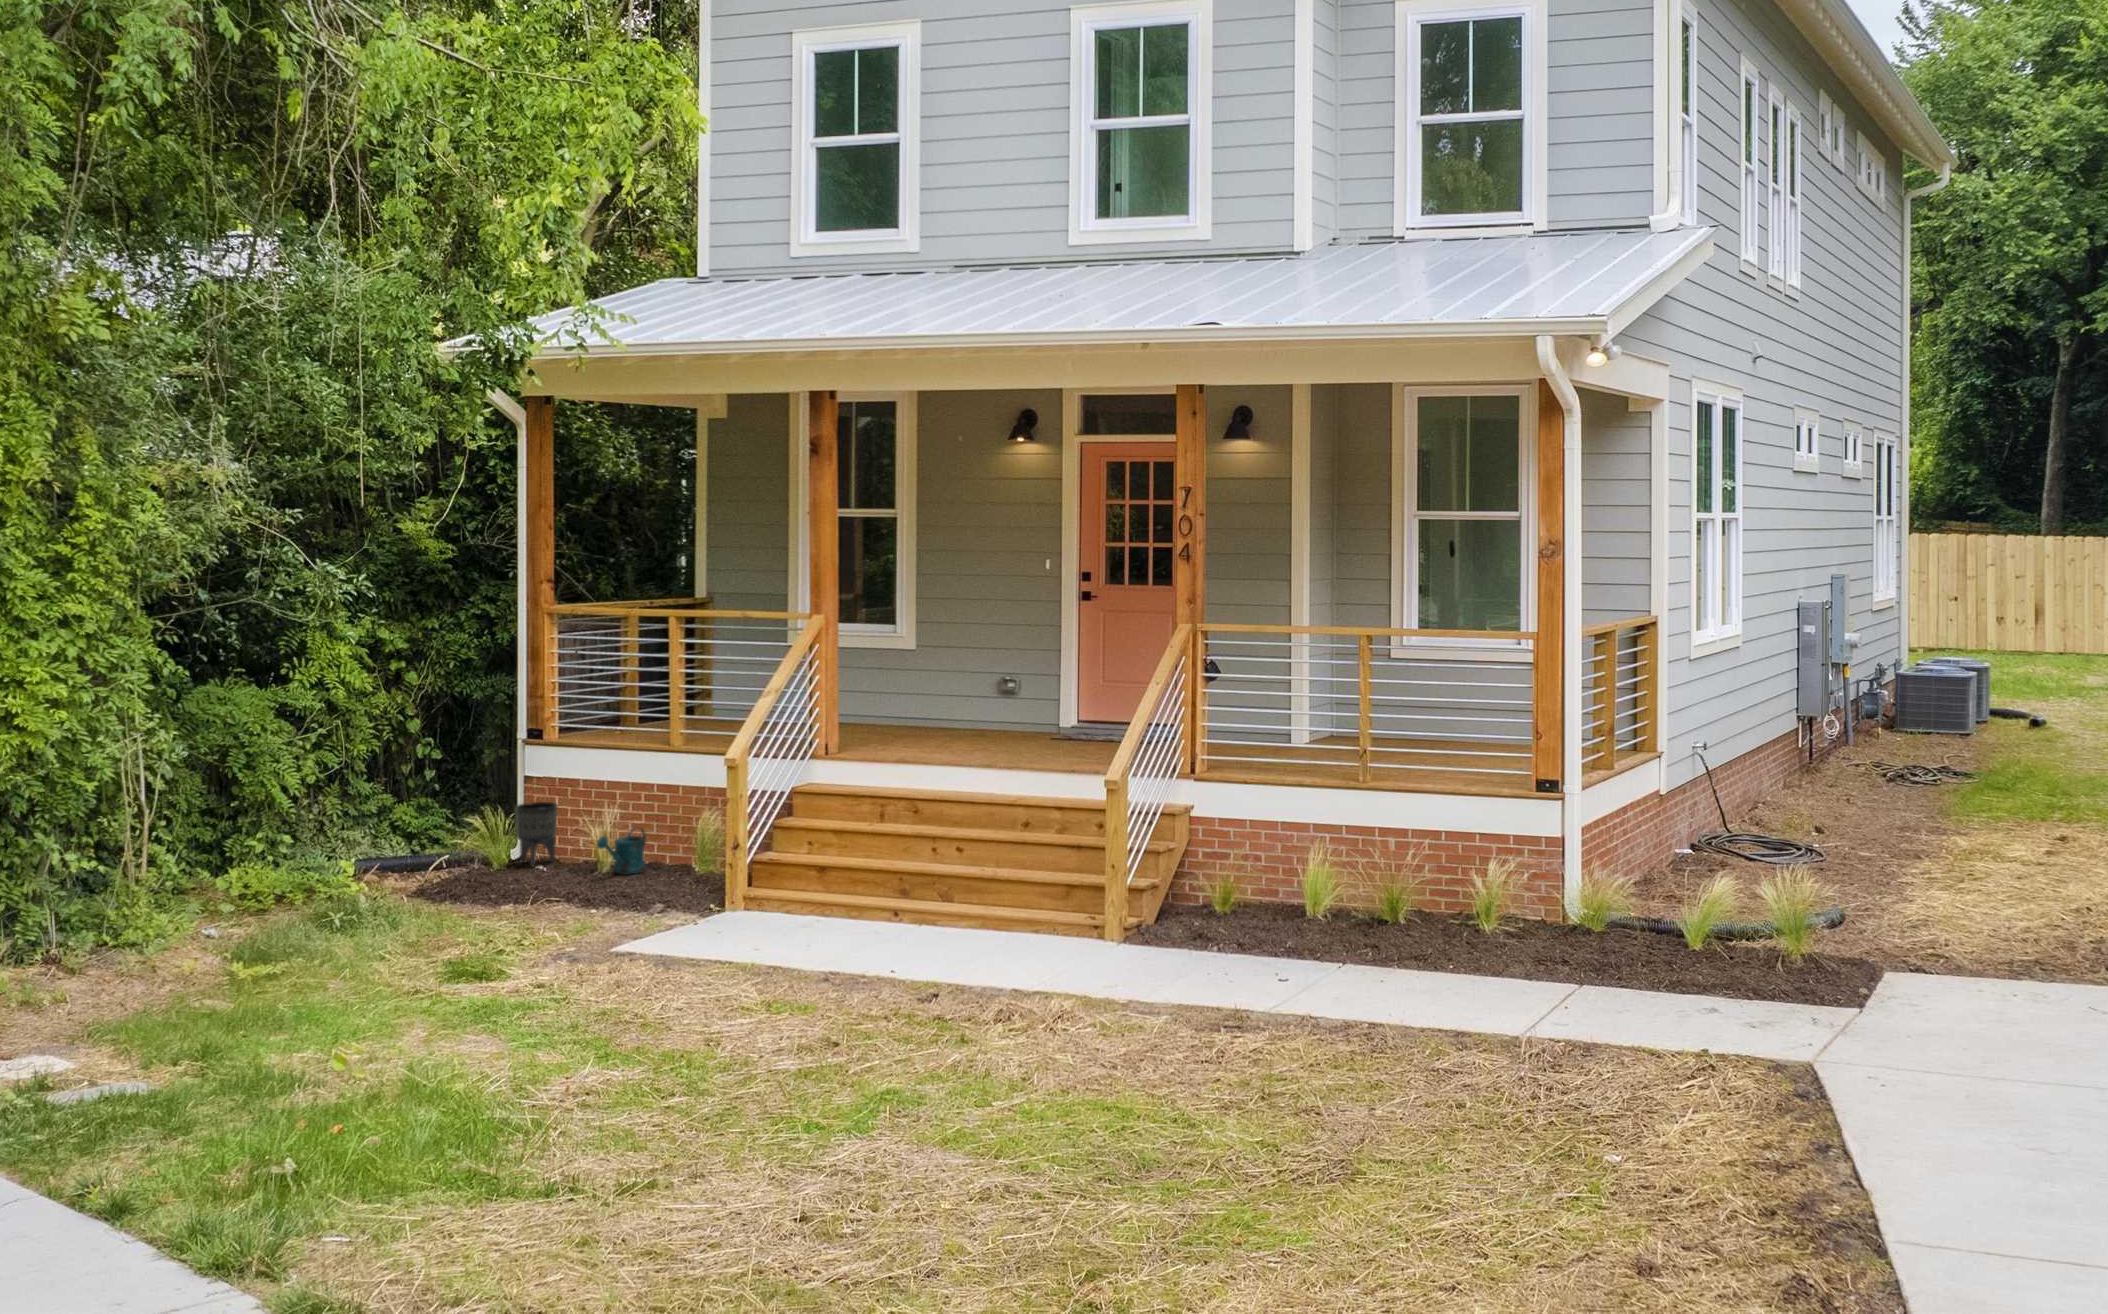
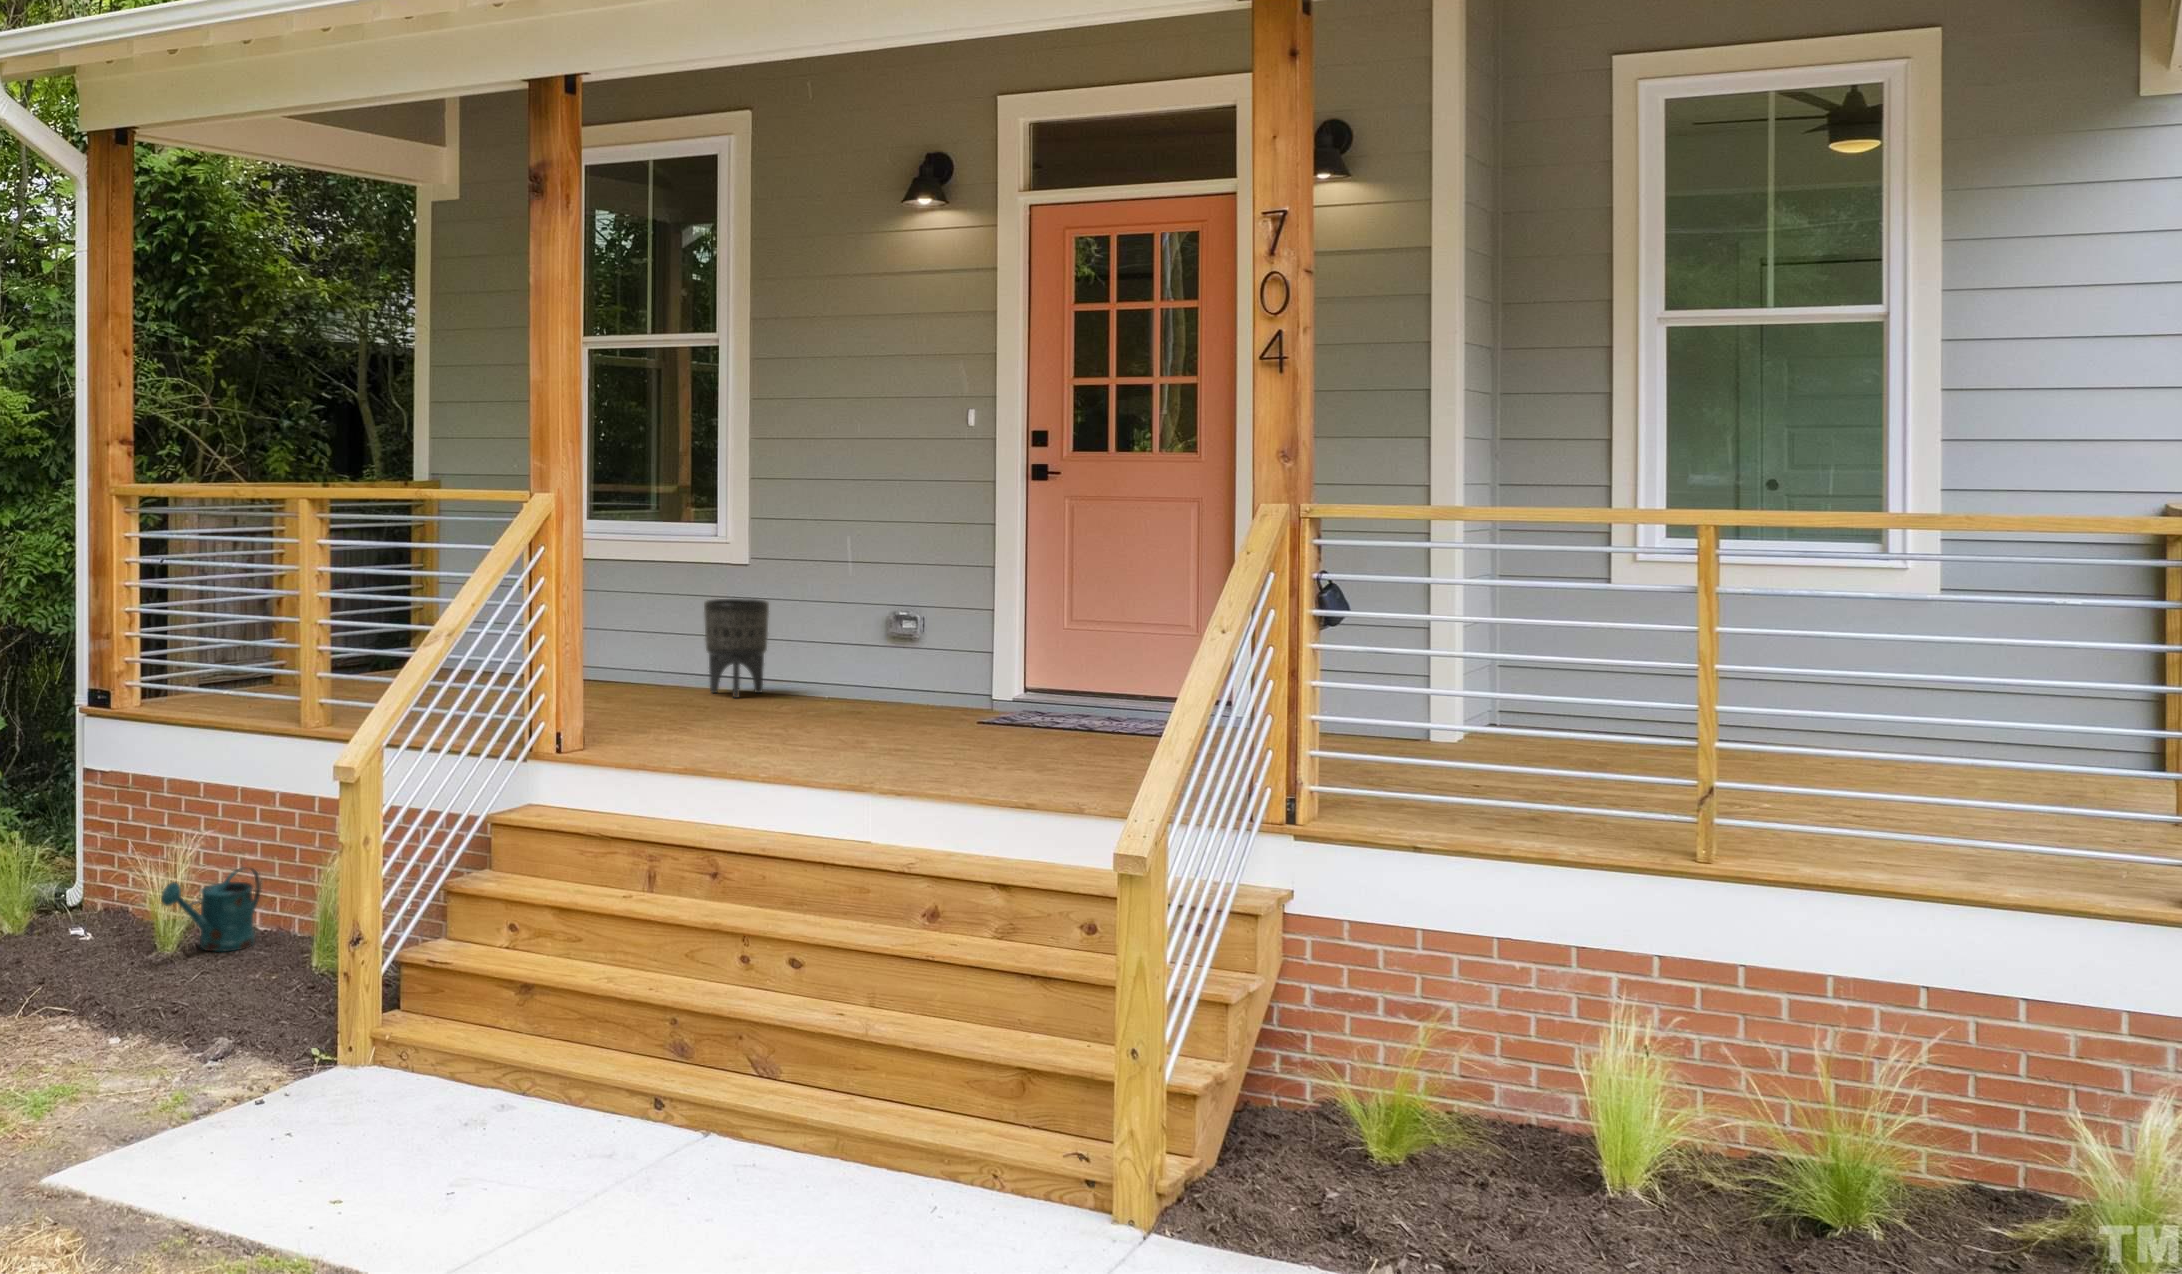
planter: present [515,802,558,867] -> present [704,599,769,698]

